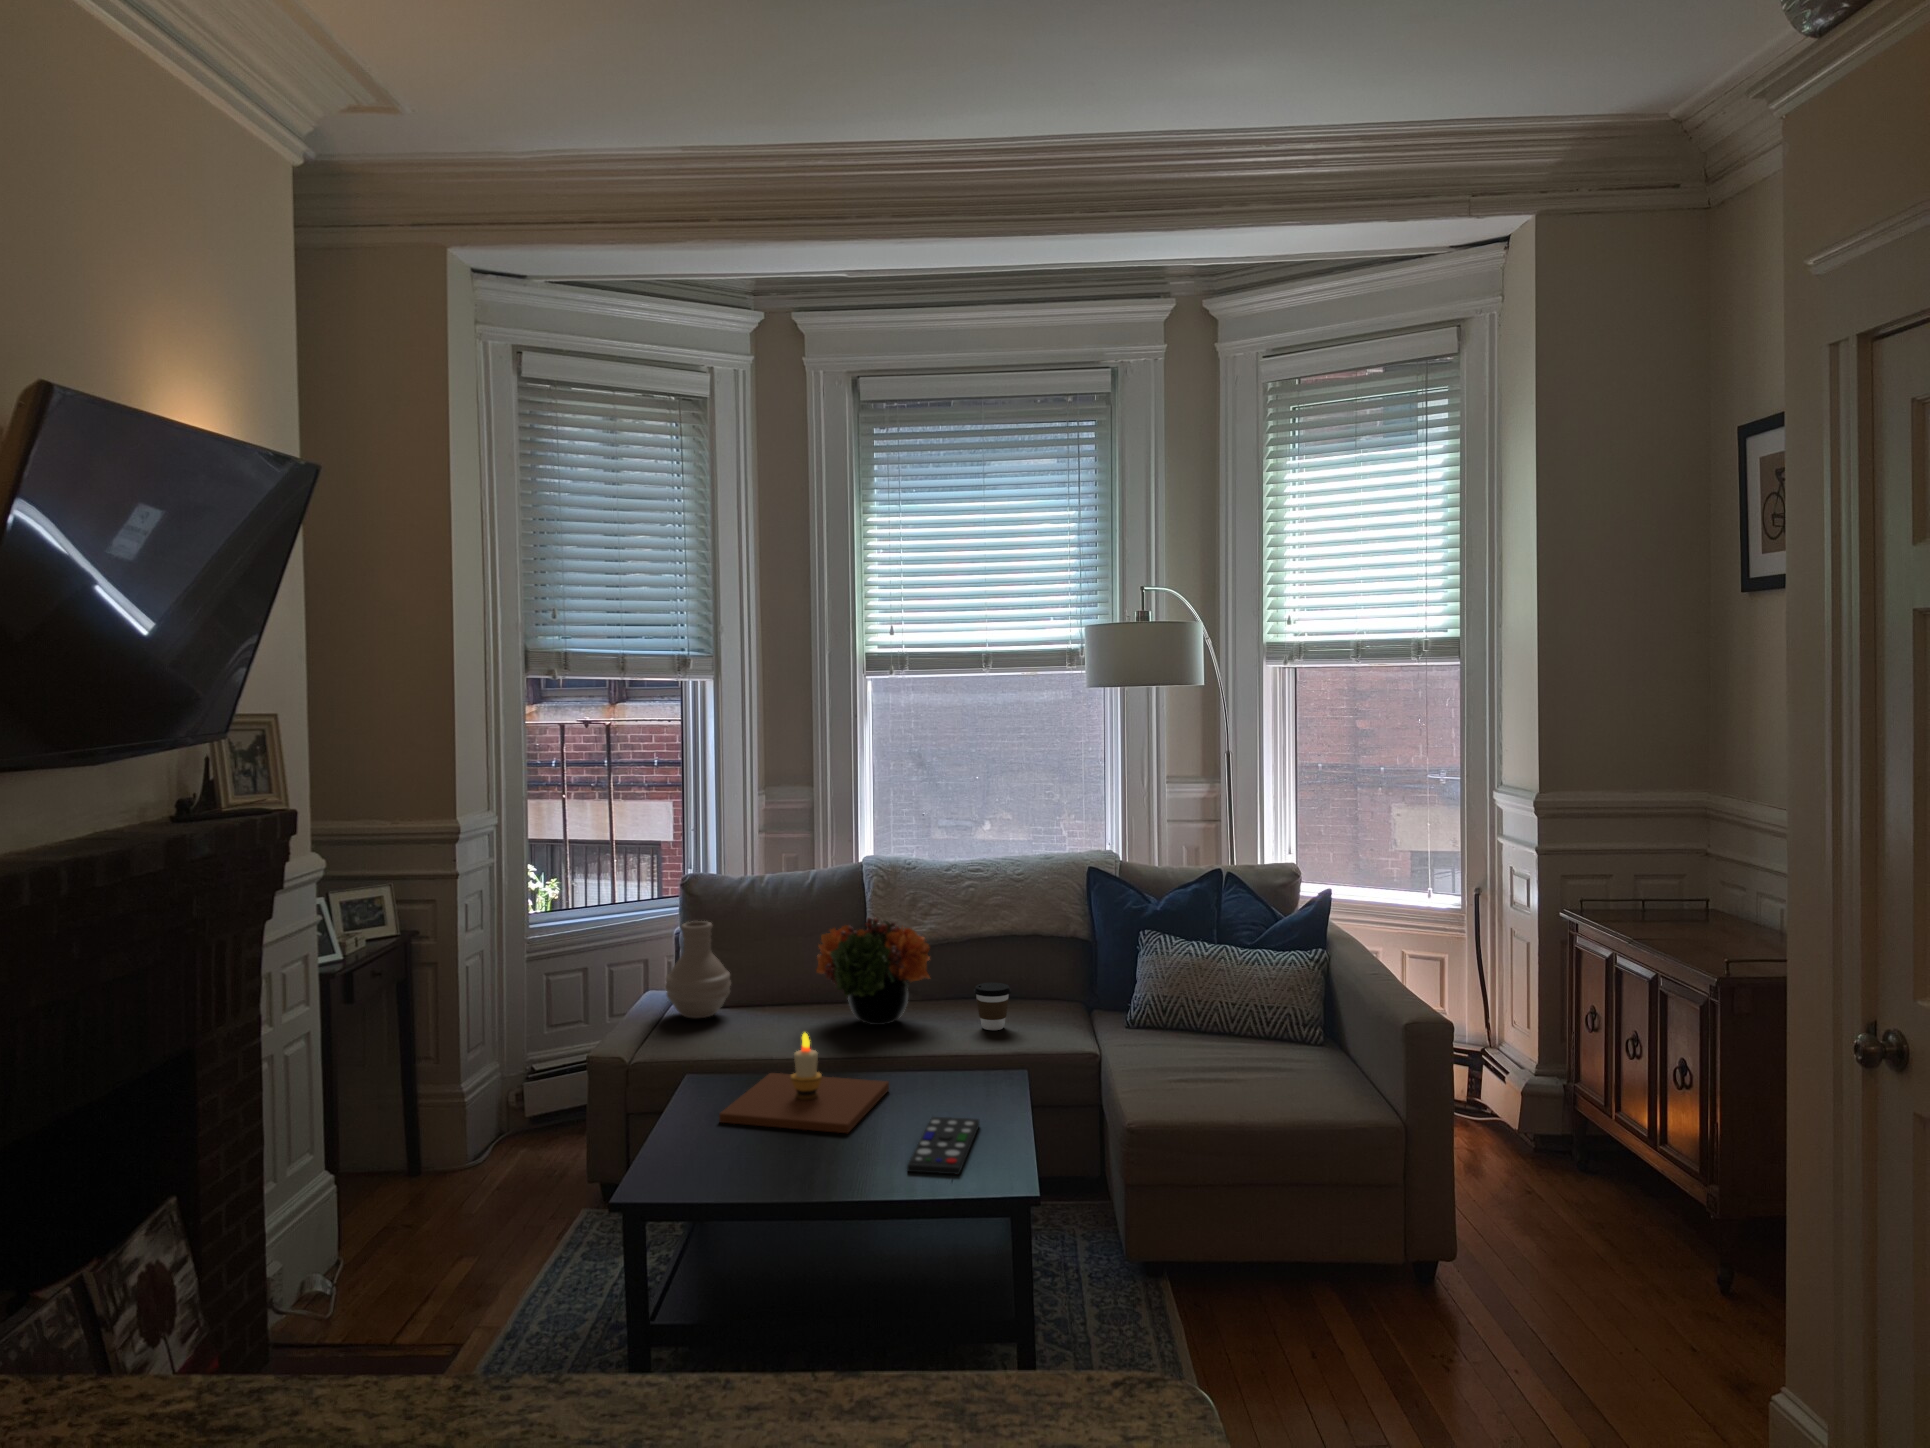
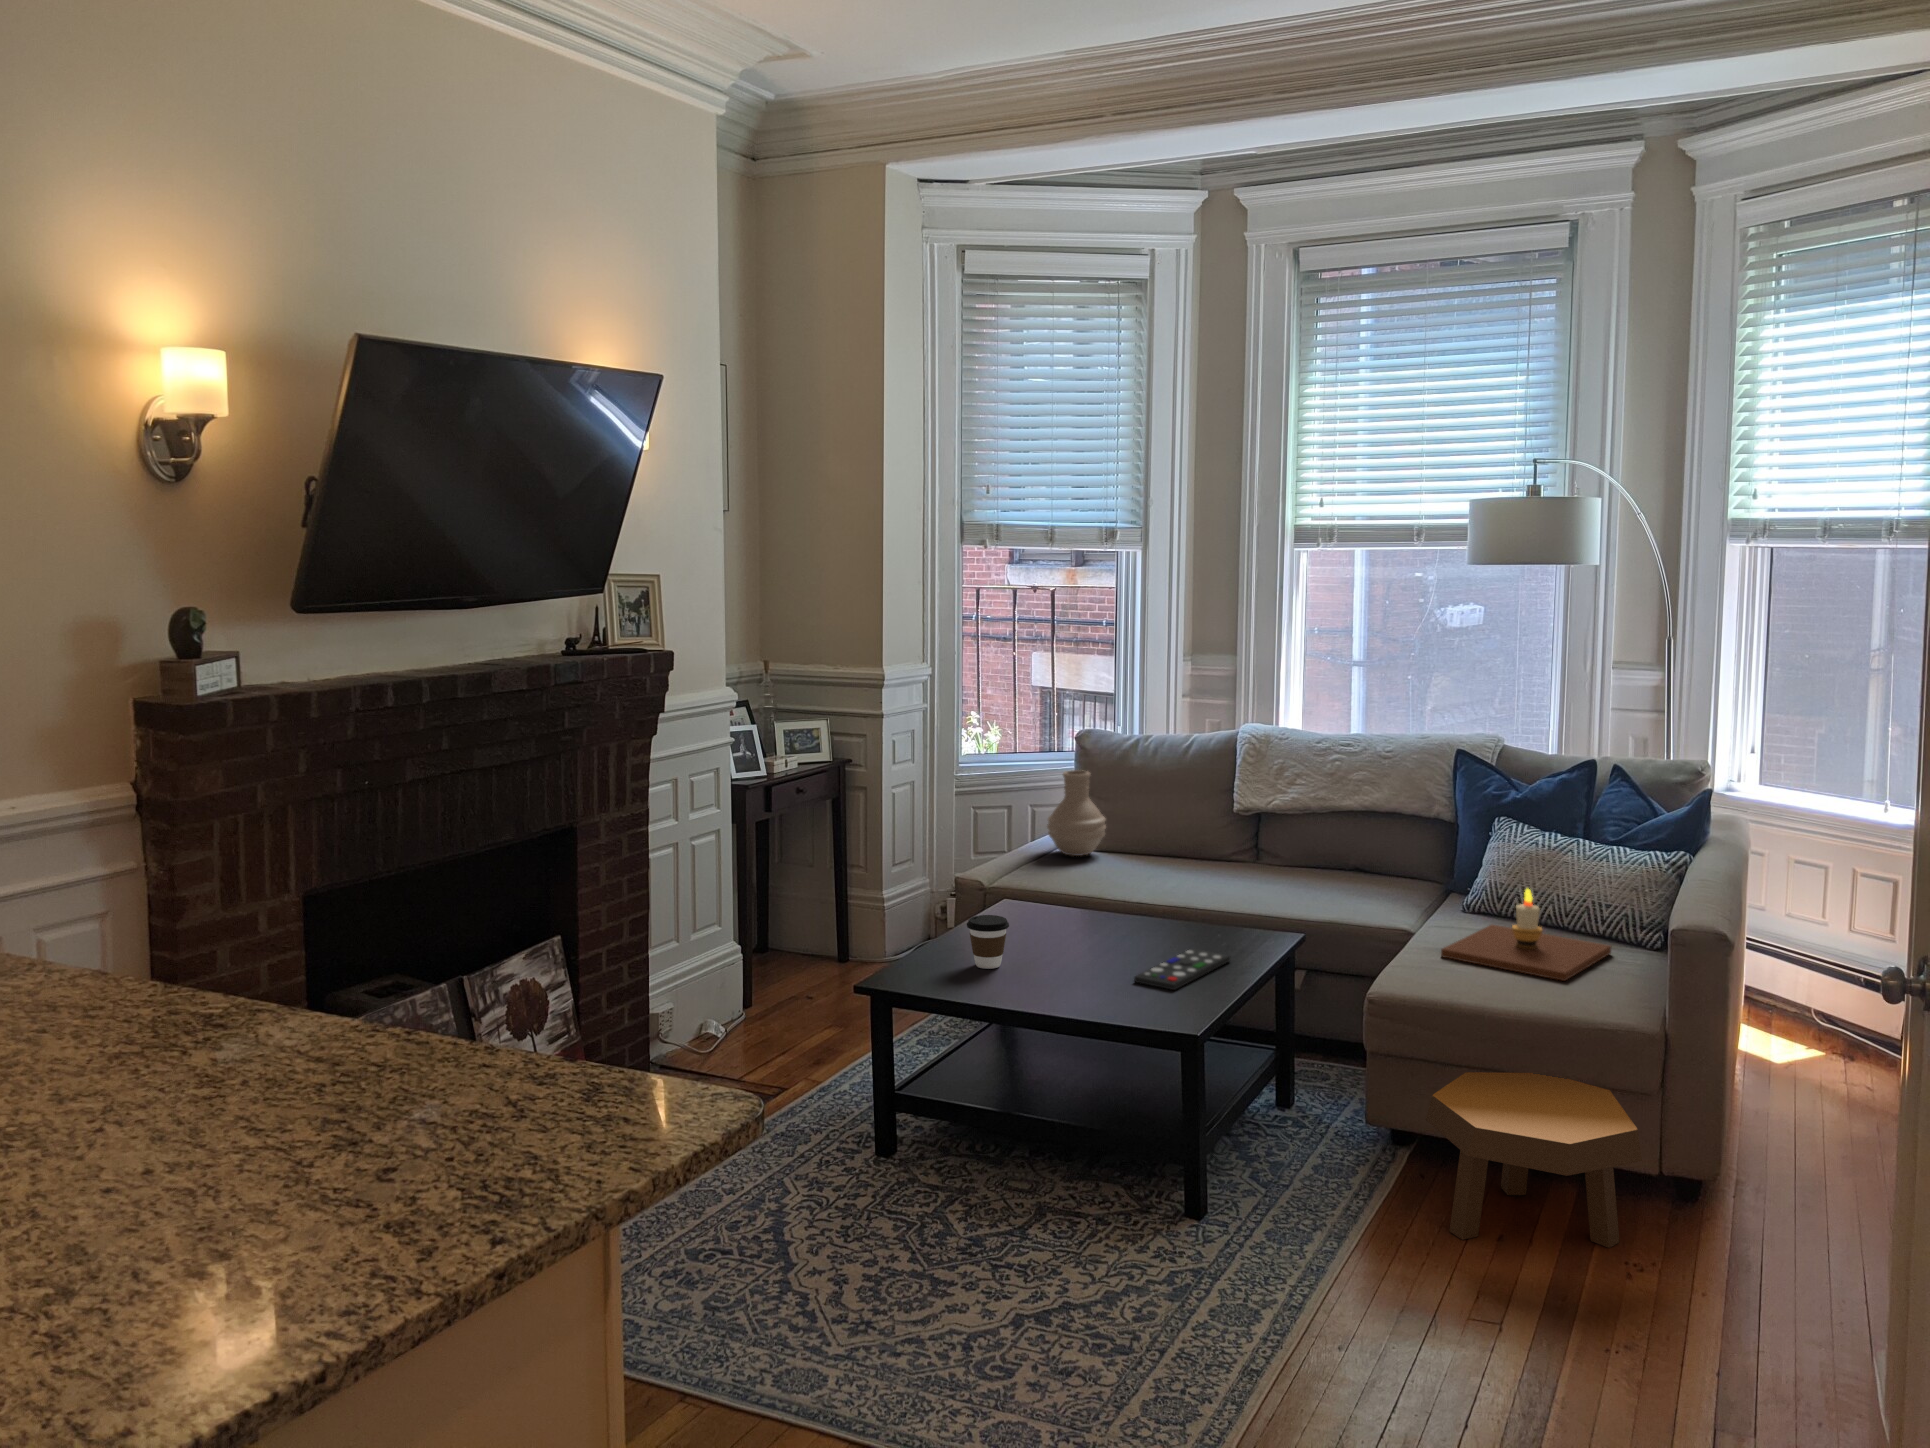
flower arrangement: present [816,917,930,1025] -> none [1172,779,1285,879]
coffee cup: present [974,982,1011,1030] -> present [967,915,1009,969]
candle: present [719,1033,889,1133] -> present [1441,889,1611,981]
footstool: none [1247,1197,1468,1407] -> present [1426,1072,1642,1248]

